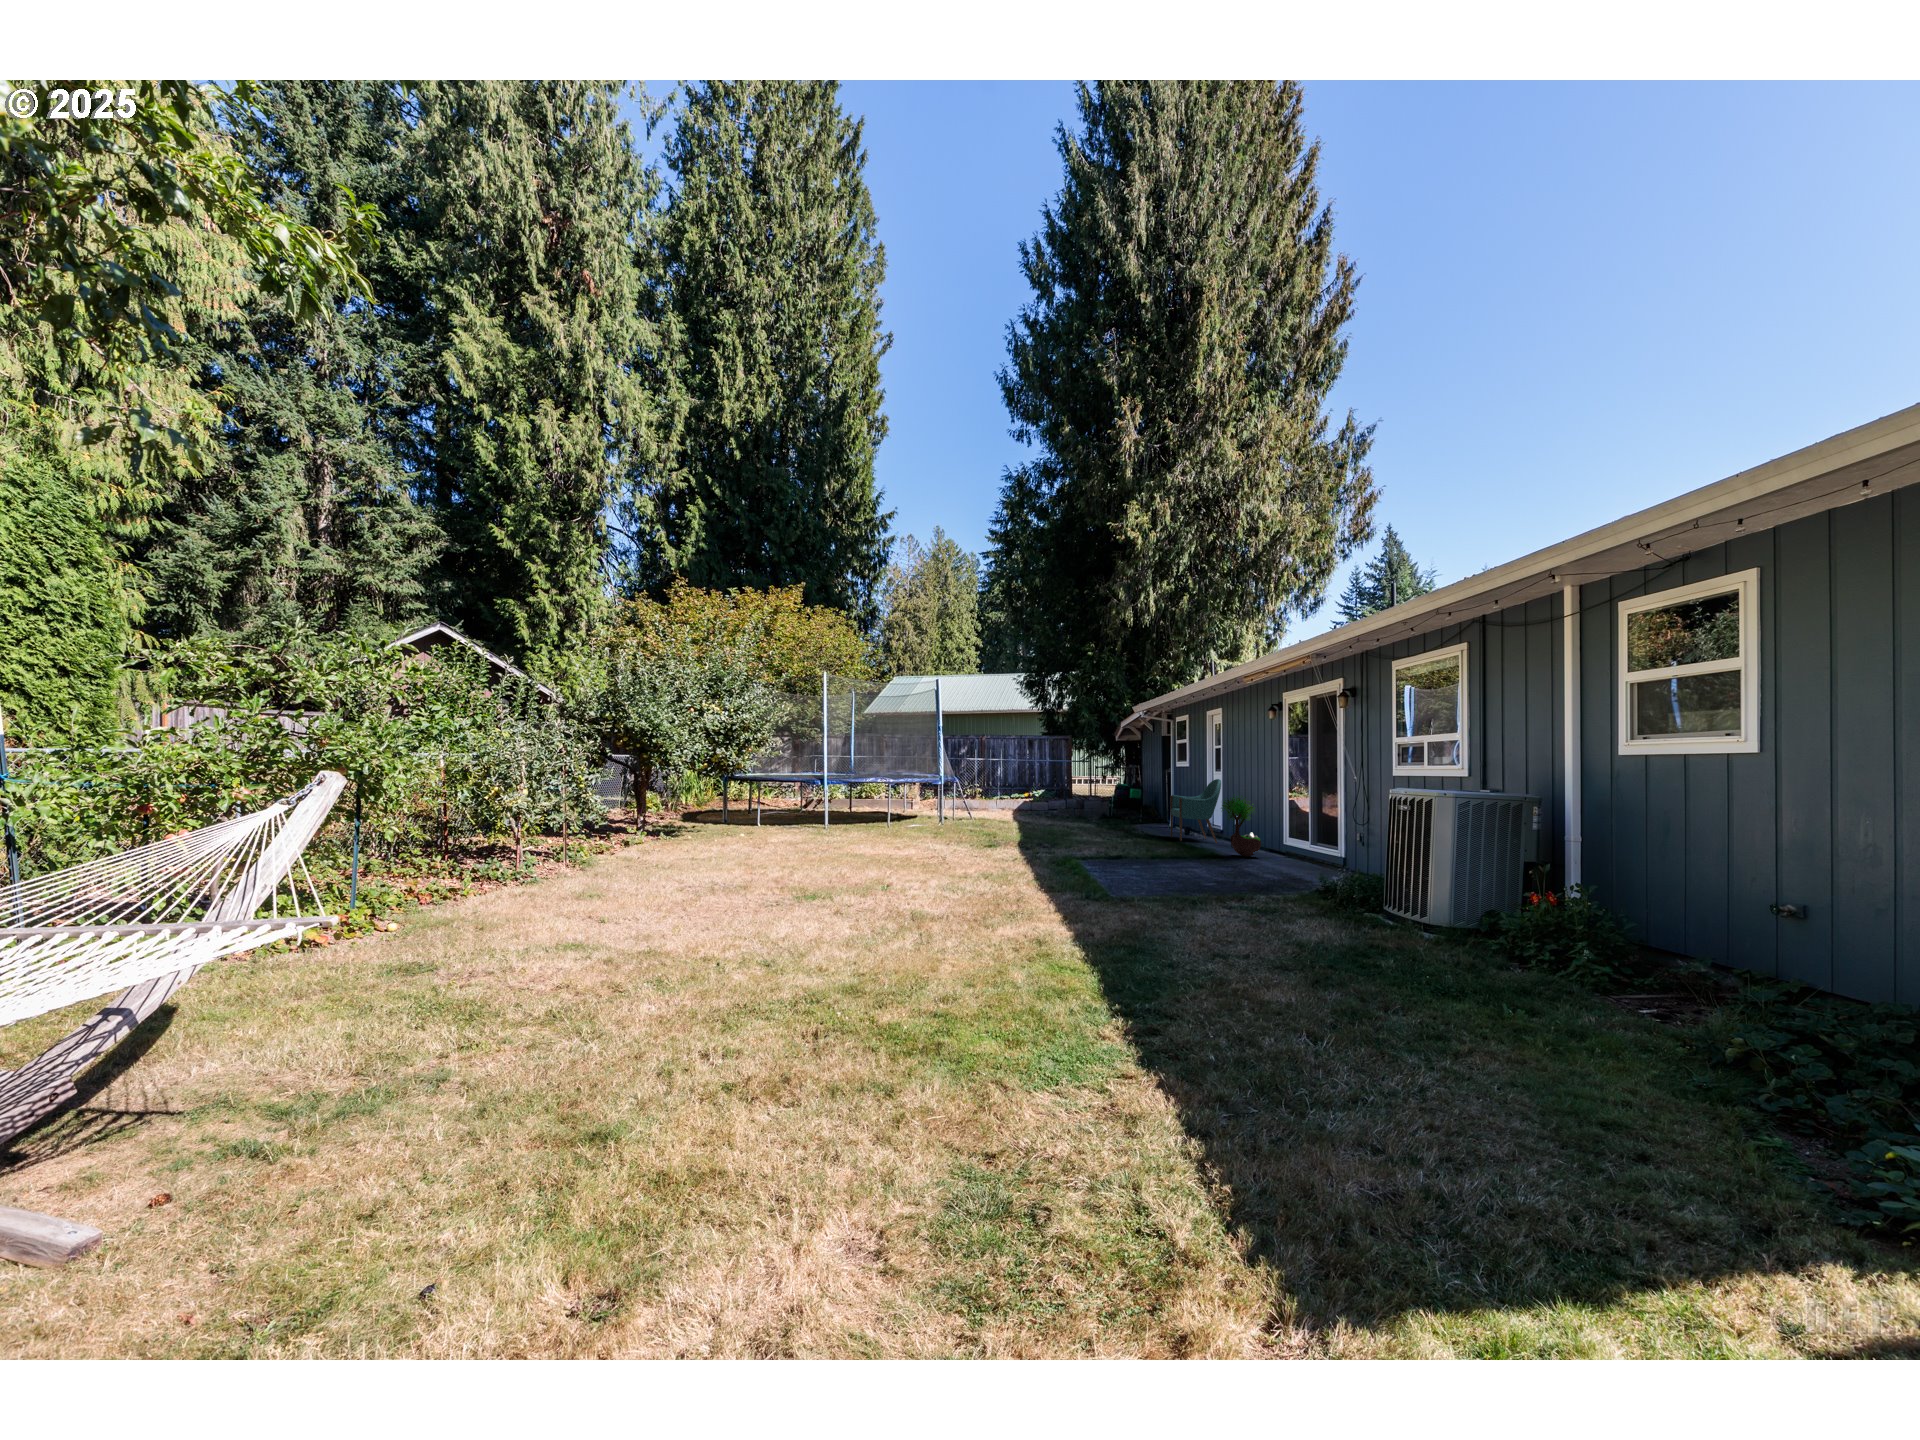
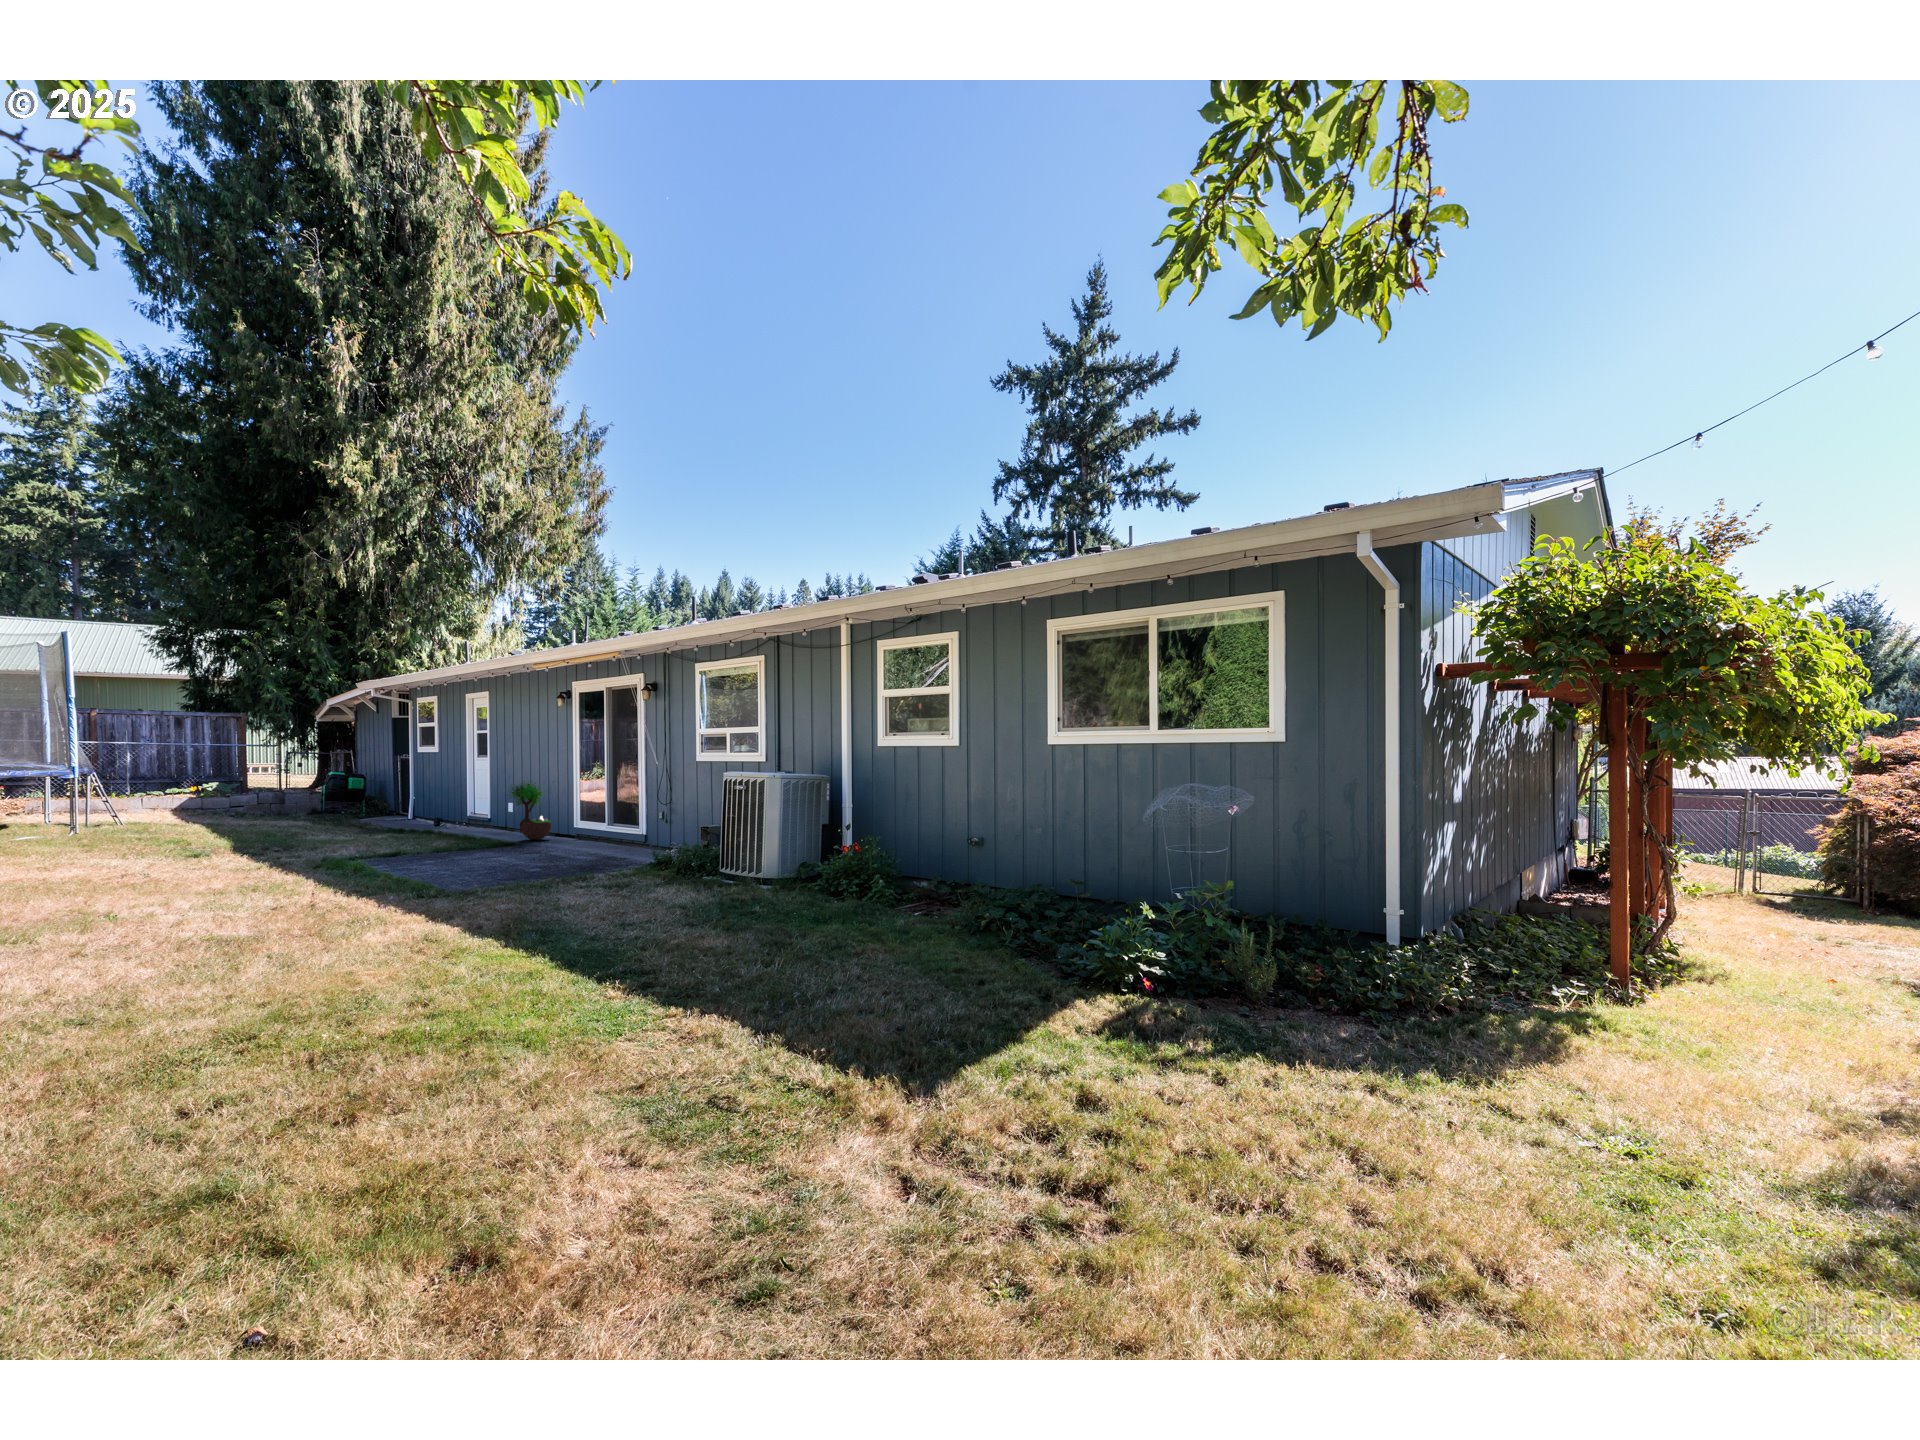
chair: present [1170,779,1221,843] -> none [432,765,494,833]

